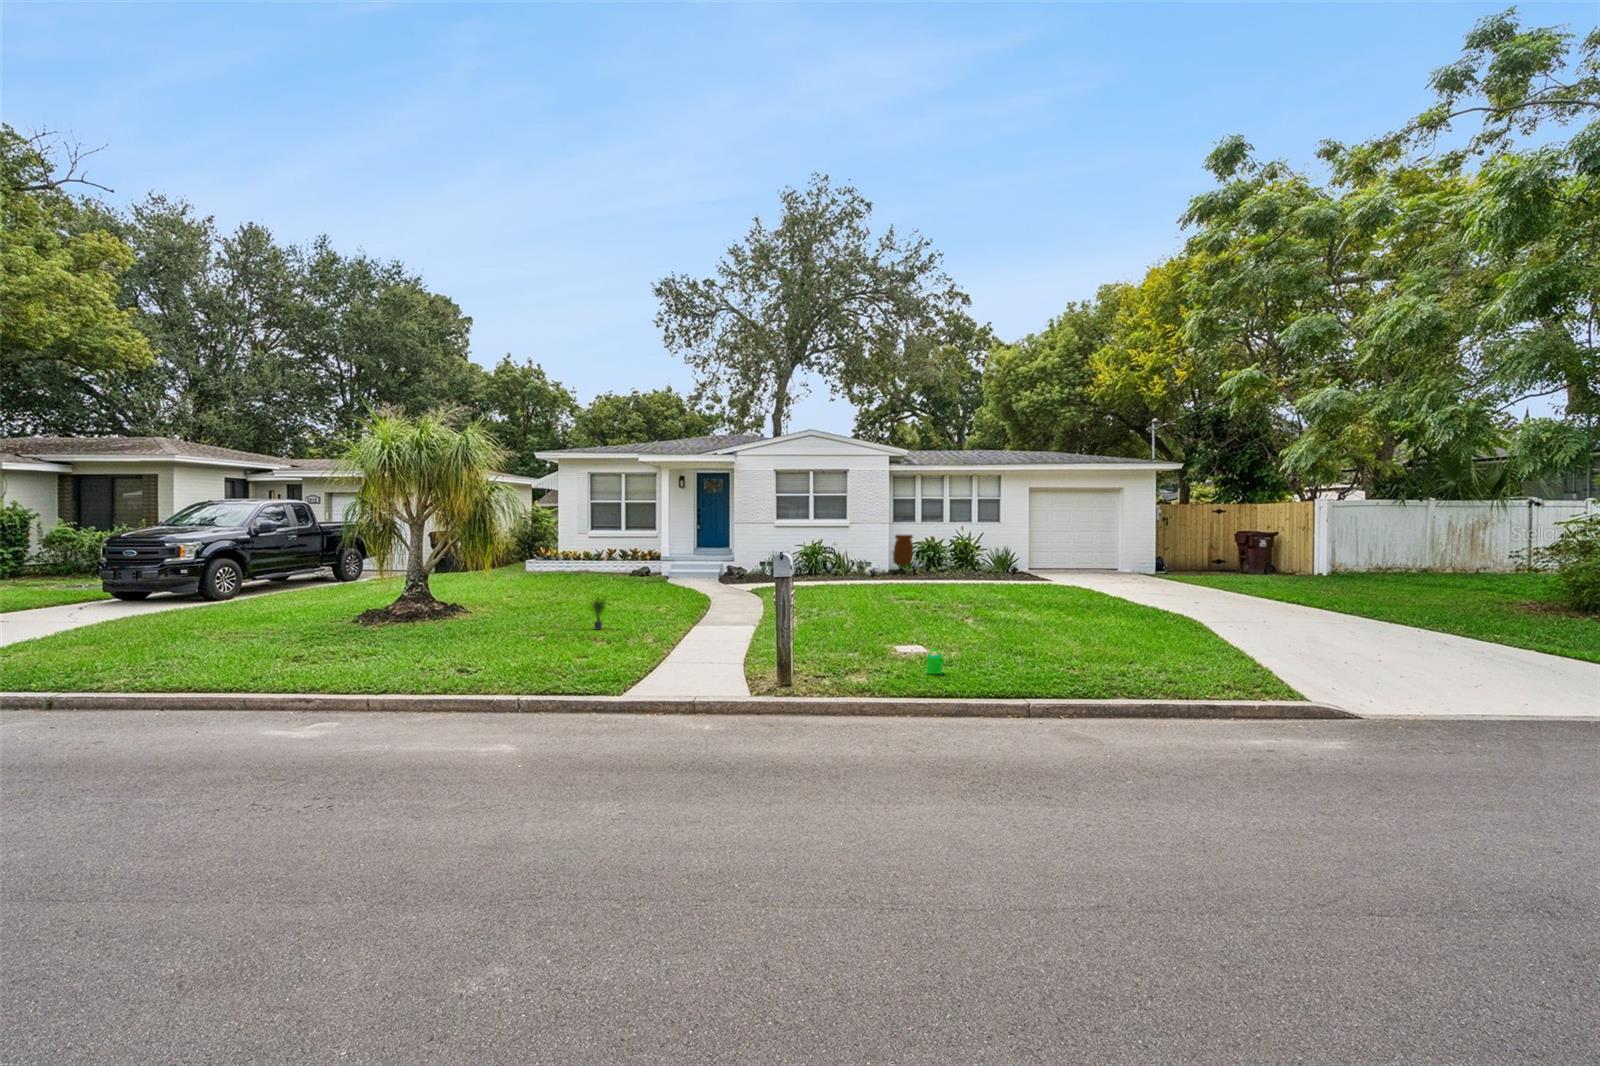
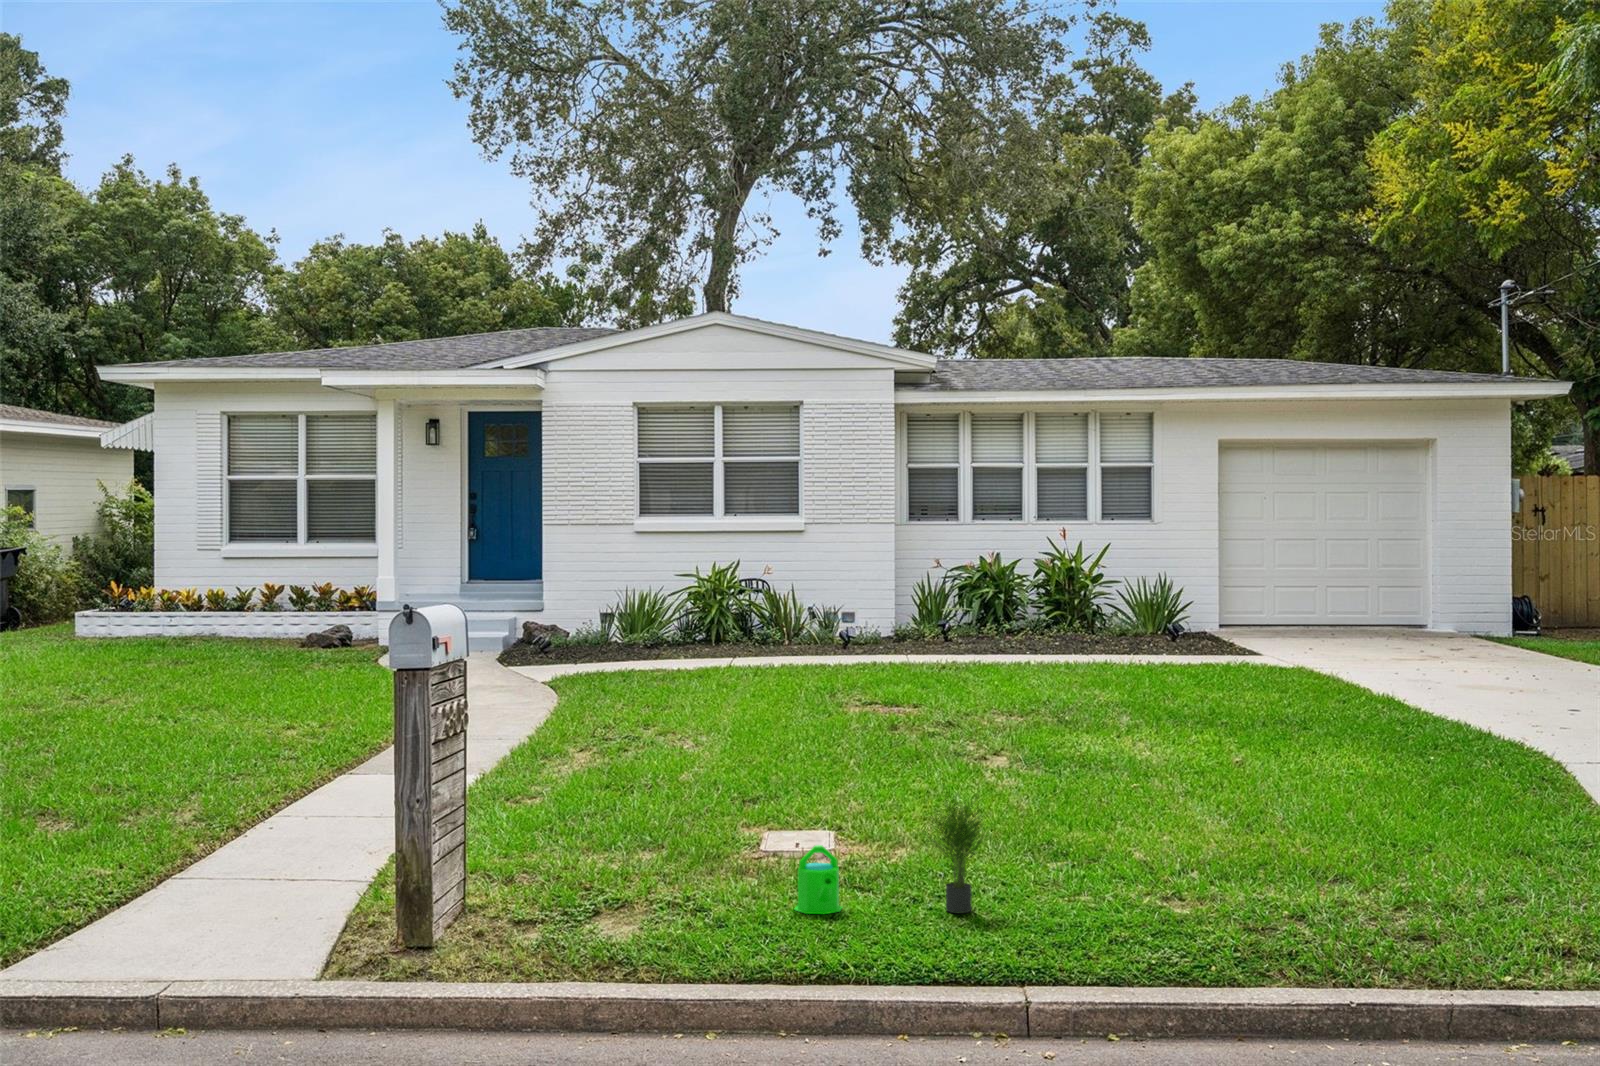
lounge chair: present [893,535,913,572] -> none [892,549,947,638]
potted plant: present [591,598,606,630] -> present [917,794,990,913]

